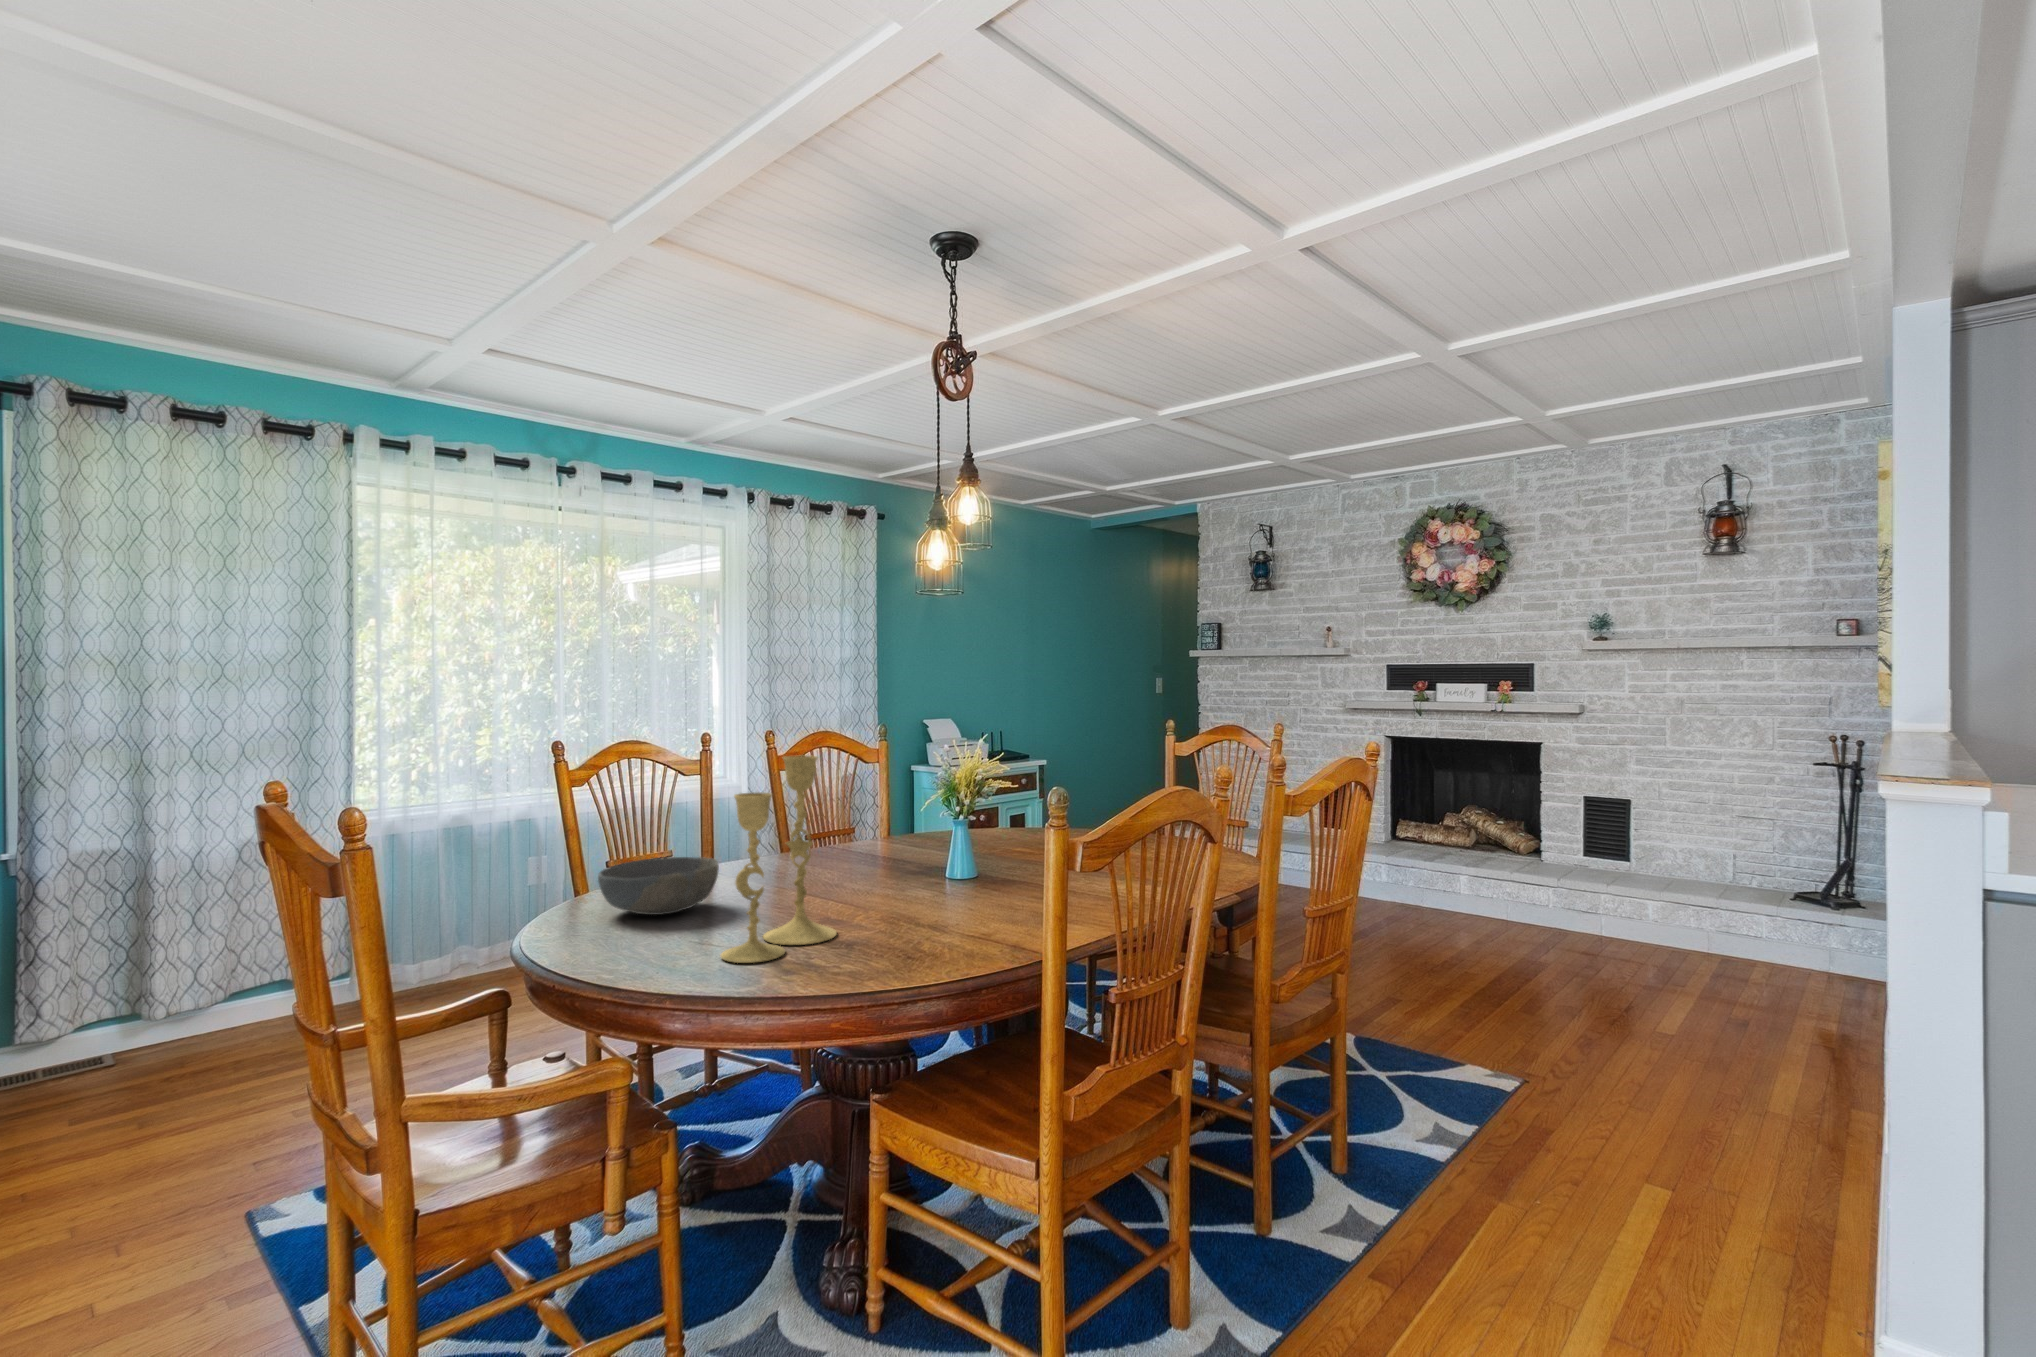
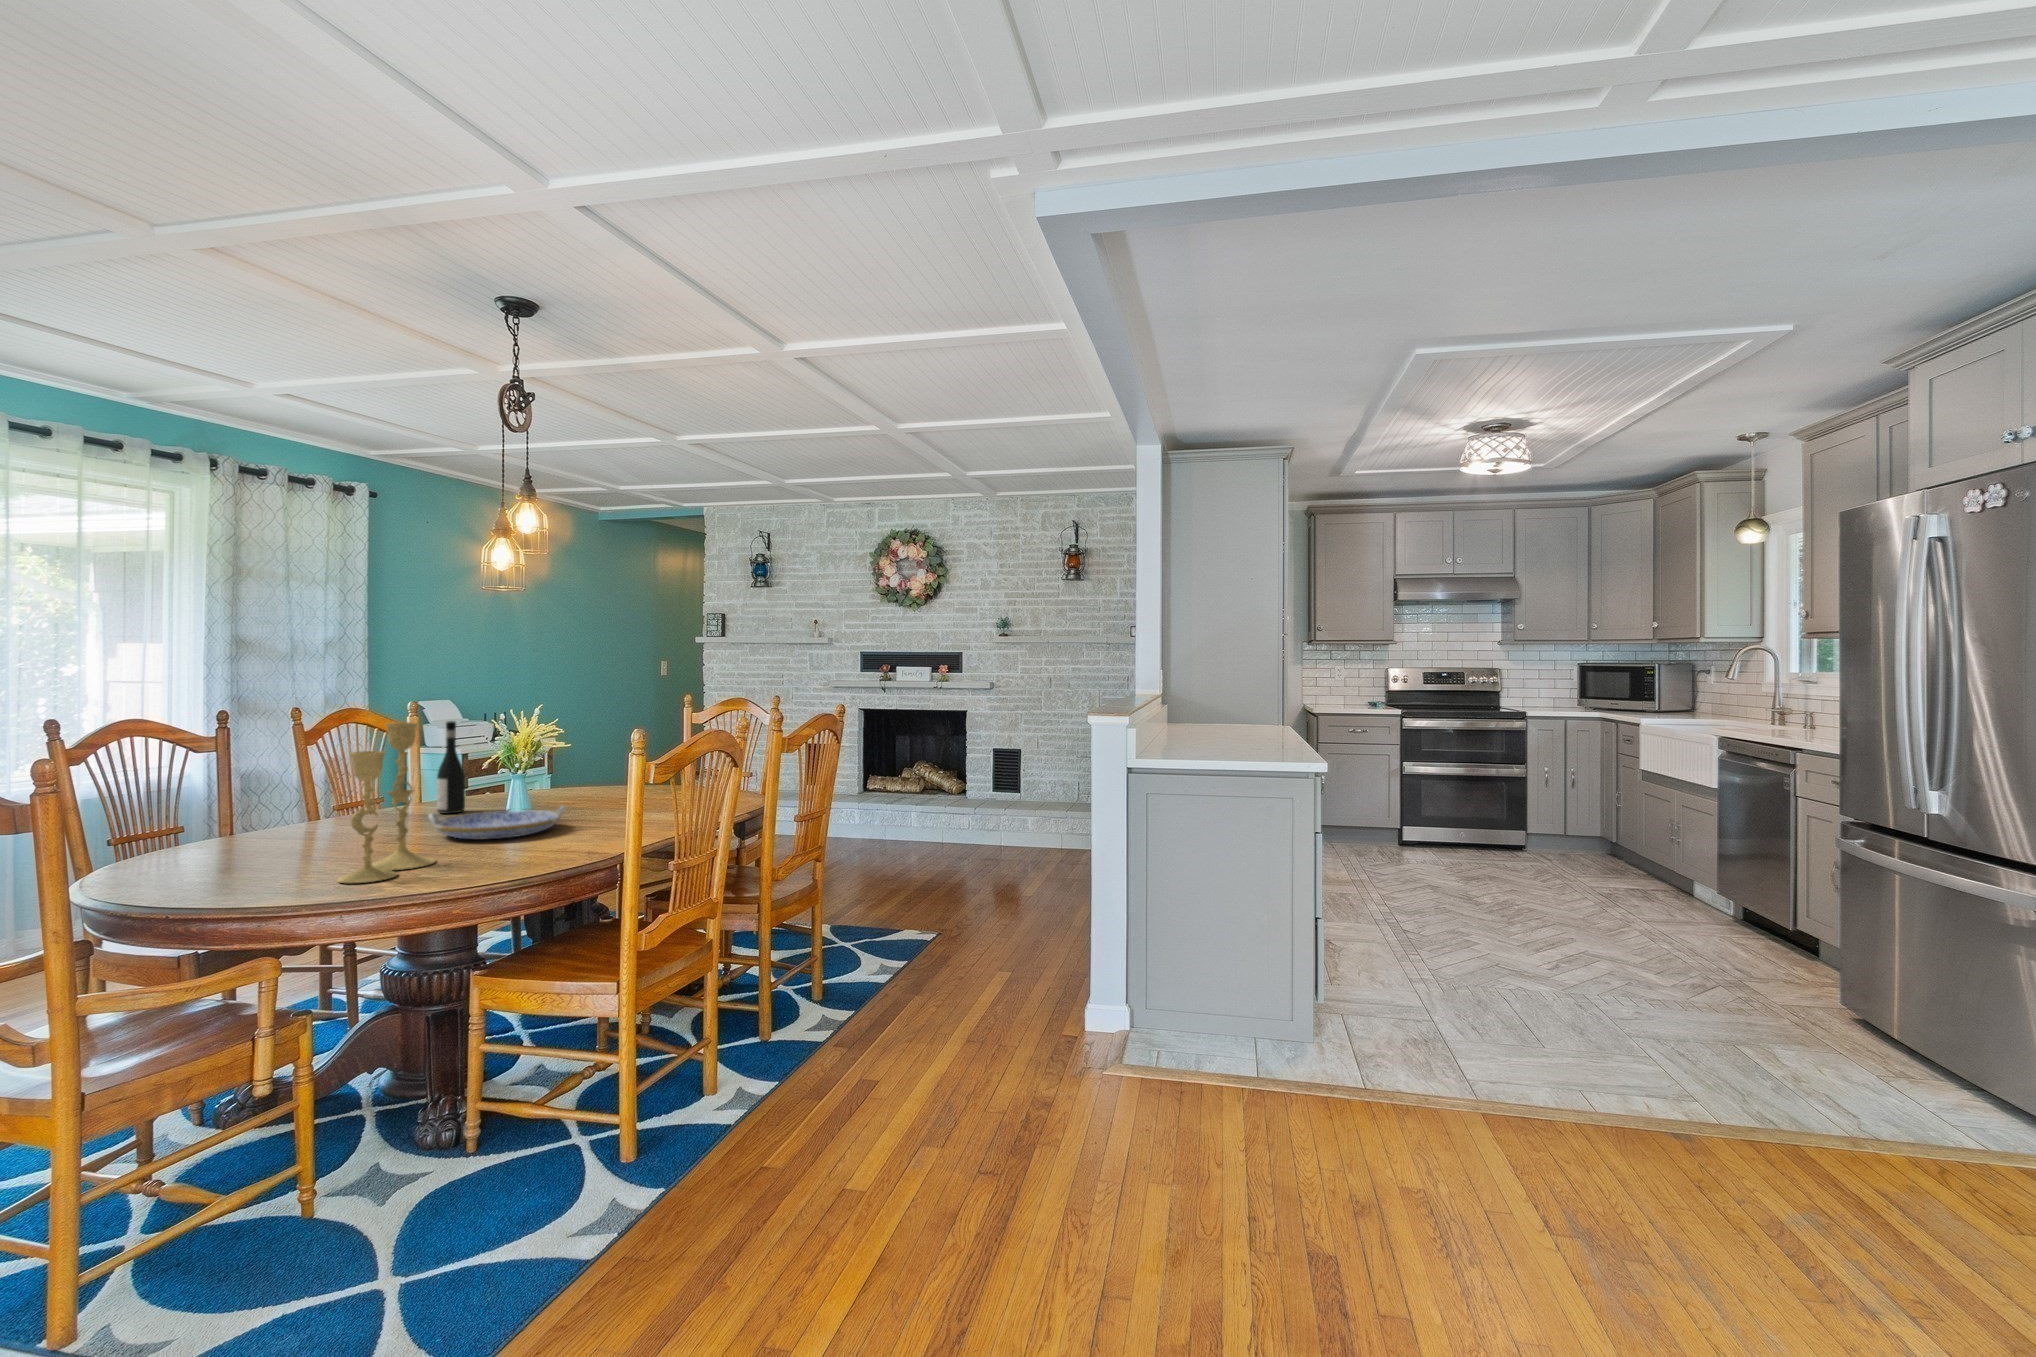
wine bottle: none [881,749,910,858] -> present [437,721,465,814]
bowl: present [598,857,719,915] -> none [170,815,301,866]
serving tray: none [851,863,1002,904] -> present [428,806,565,840]

